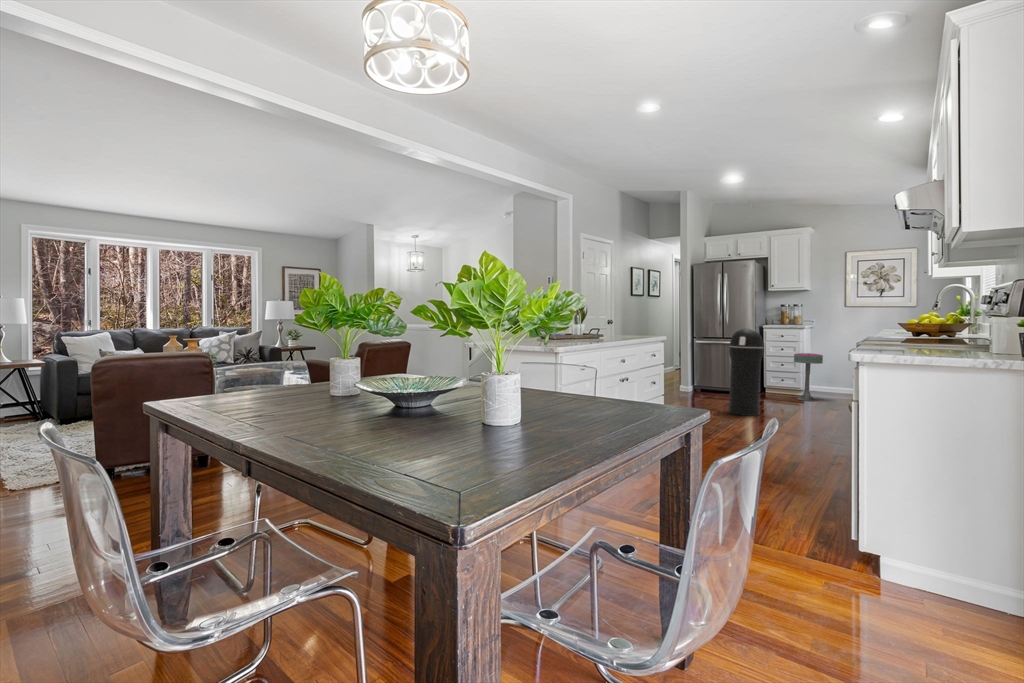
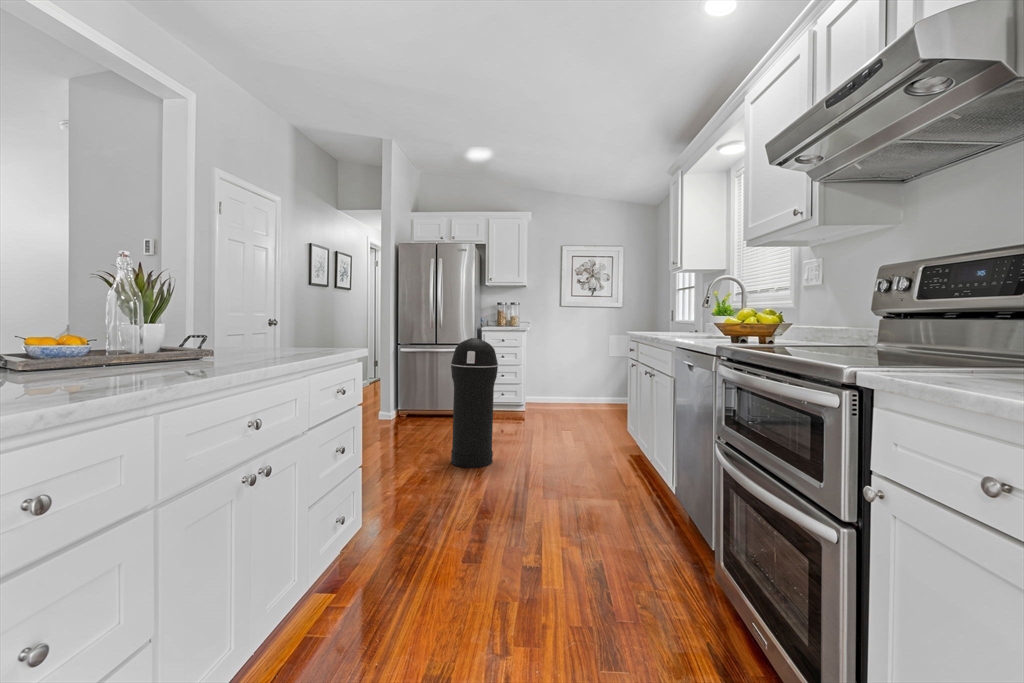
bar stool: present [794,353,823,401] -> none [517,363,547,421]

